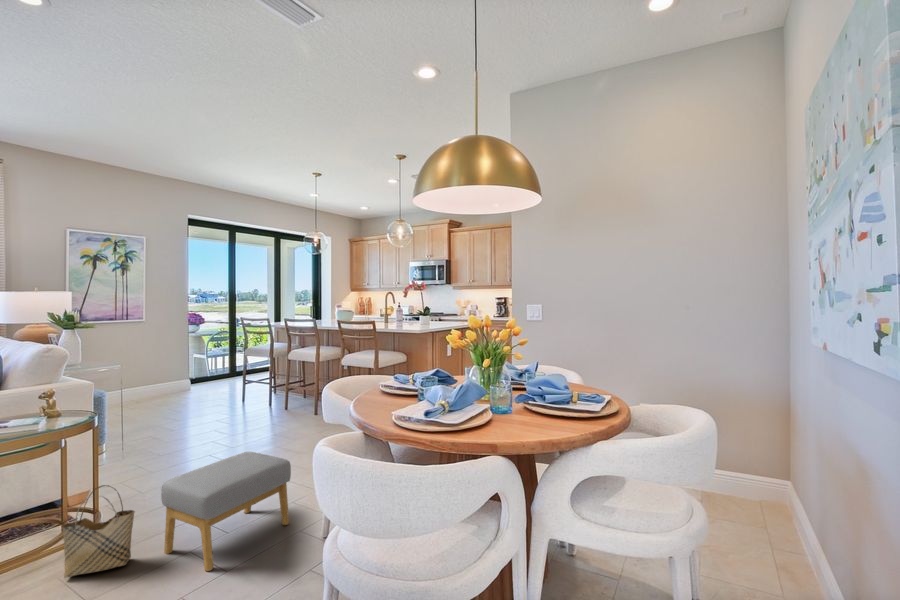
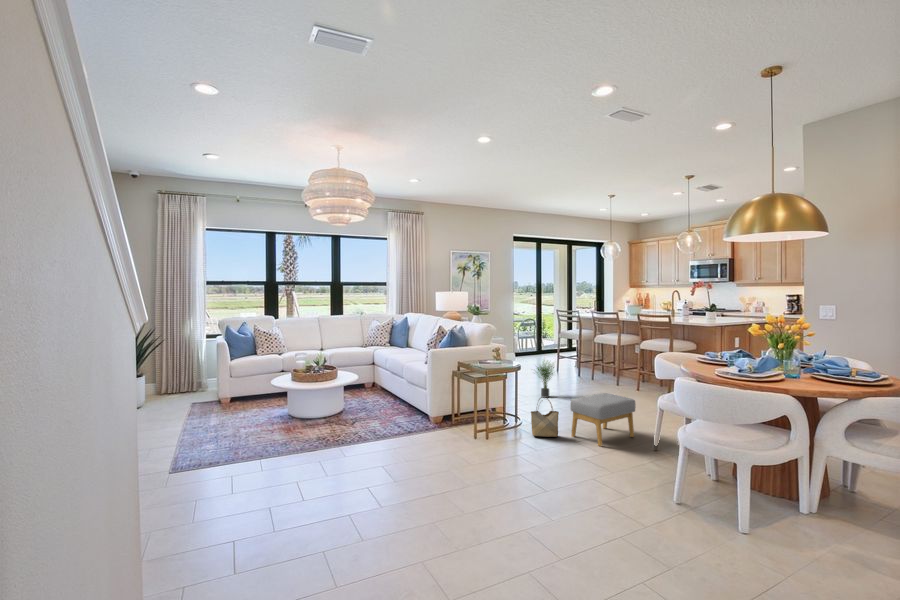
potted plant: none [161,389,208,455] -> present [537,362,554,398]

